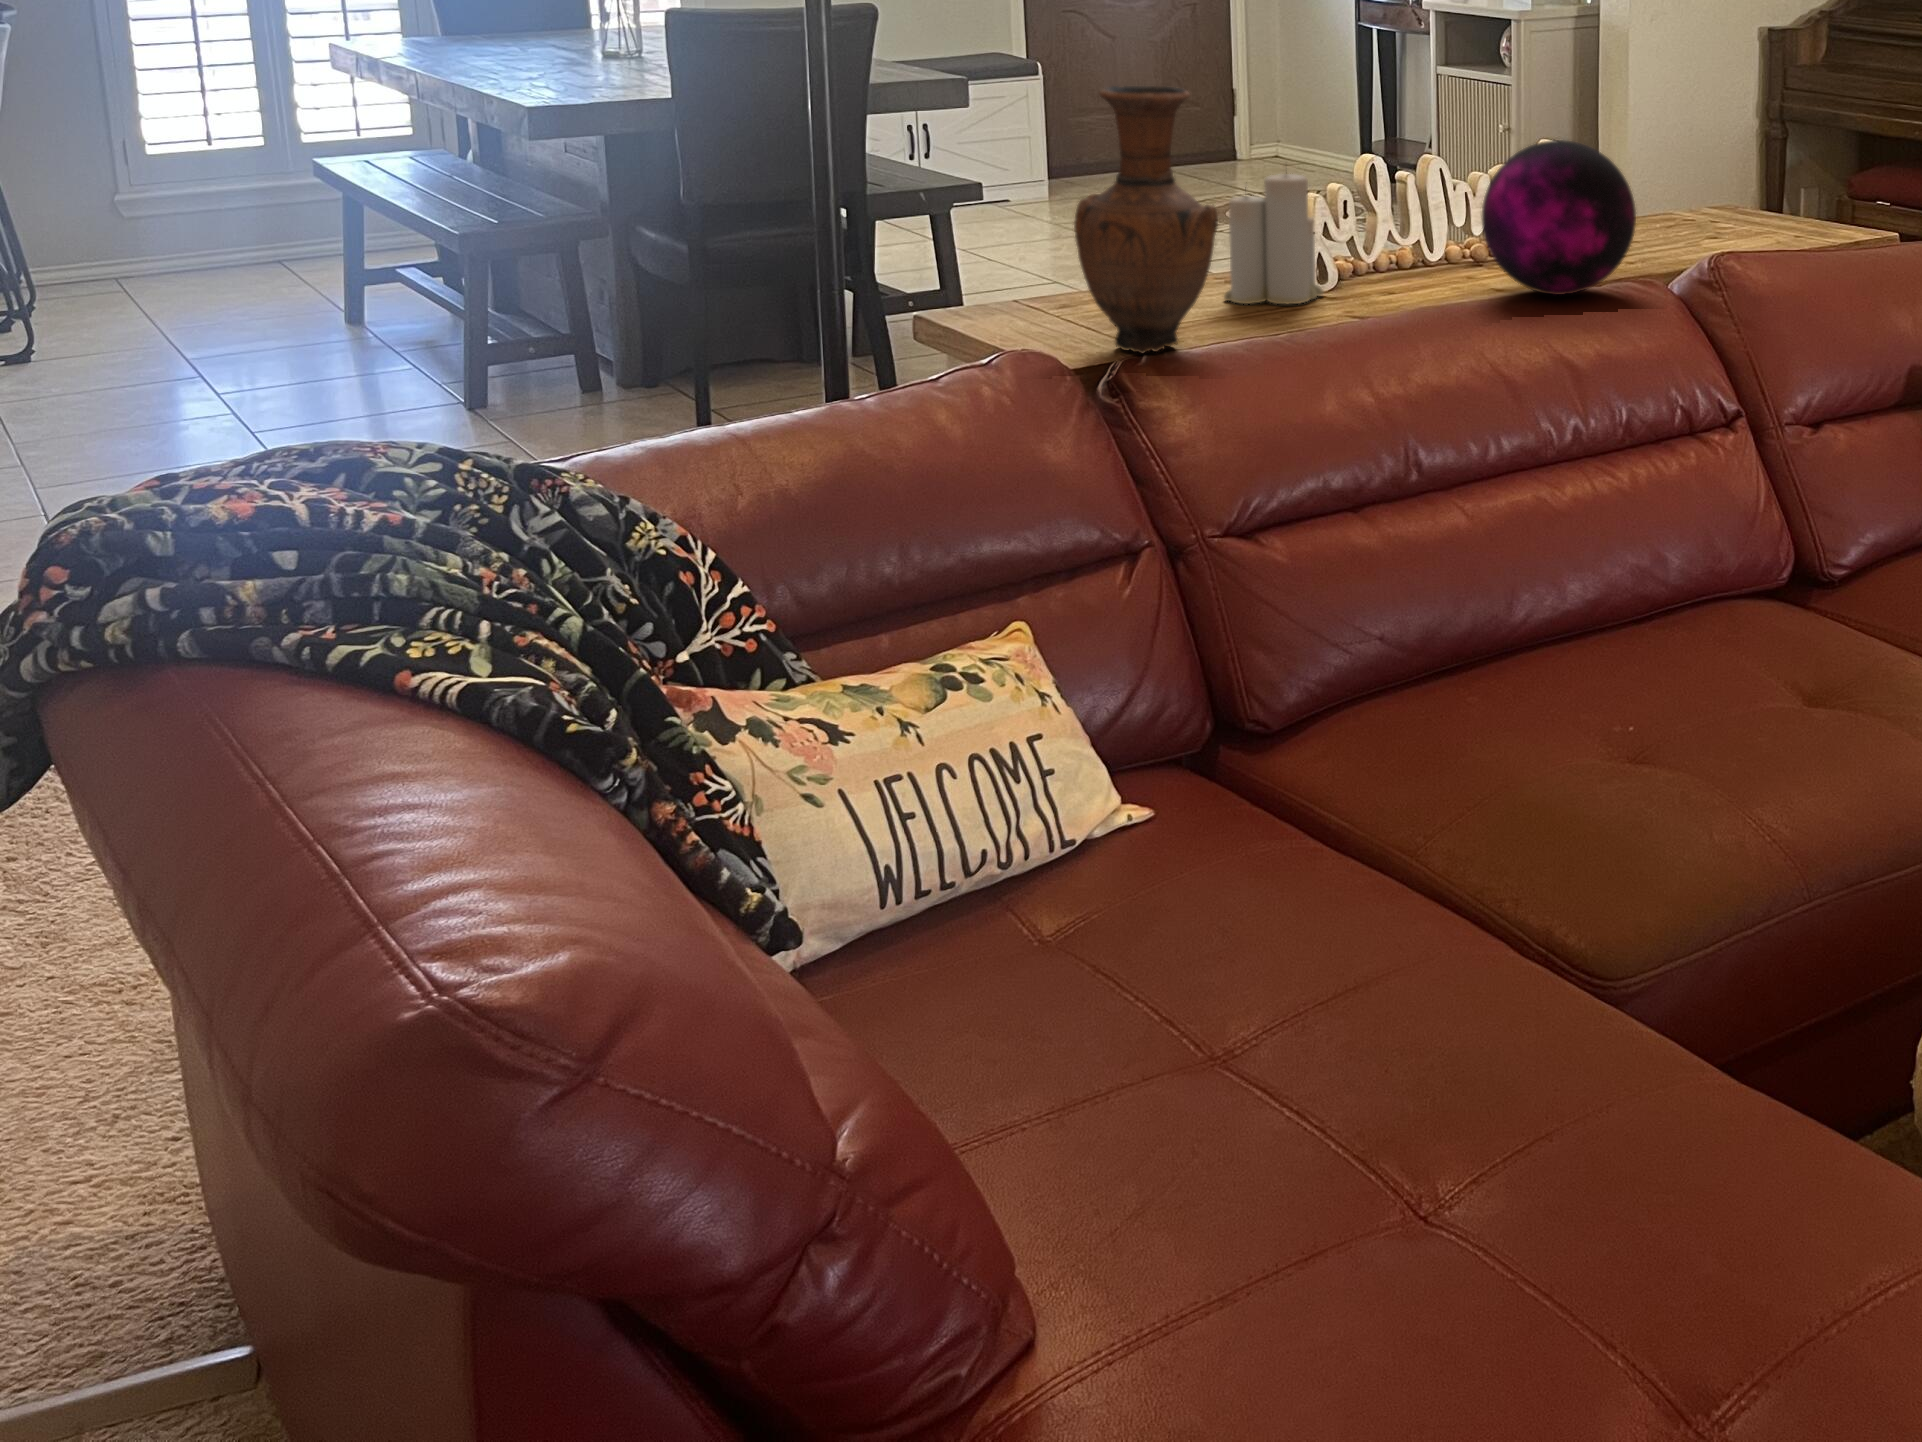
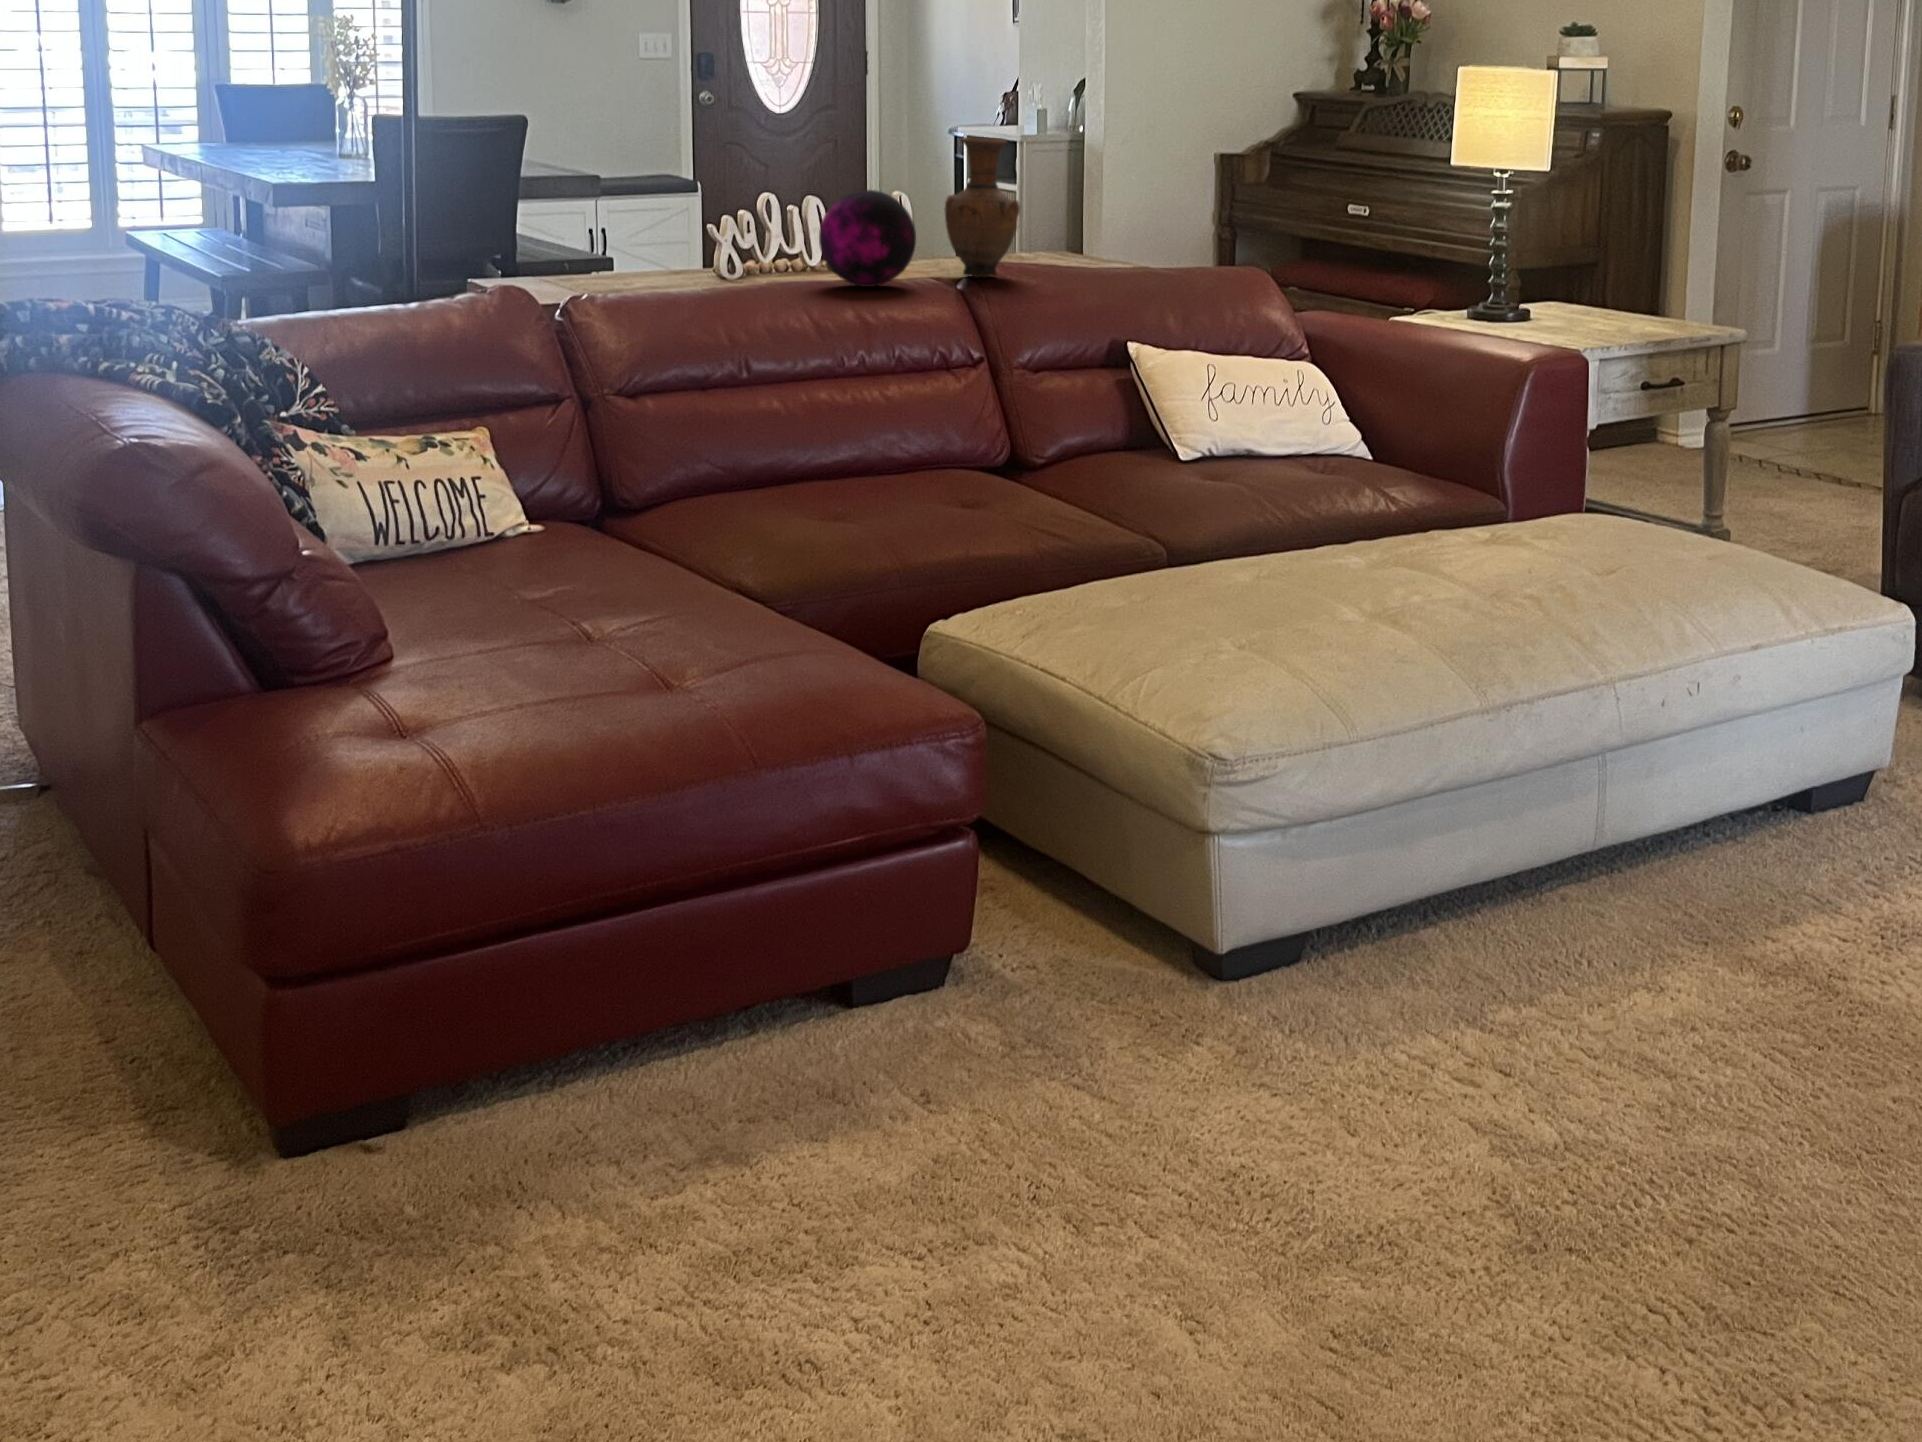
vase: present [1074,86,1218,354] -> present [945,137,1020,278]
candle: present [1224,174,1324,304] -> none [658,198,722,286]

